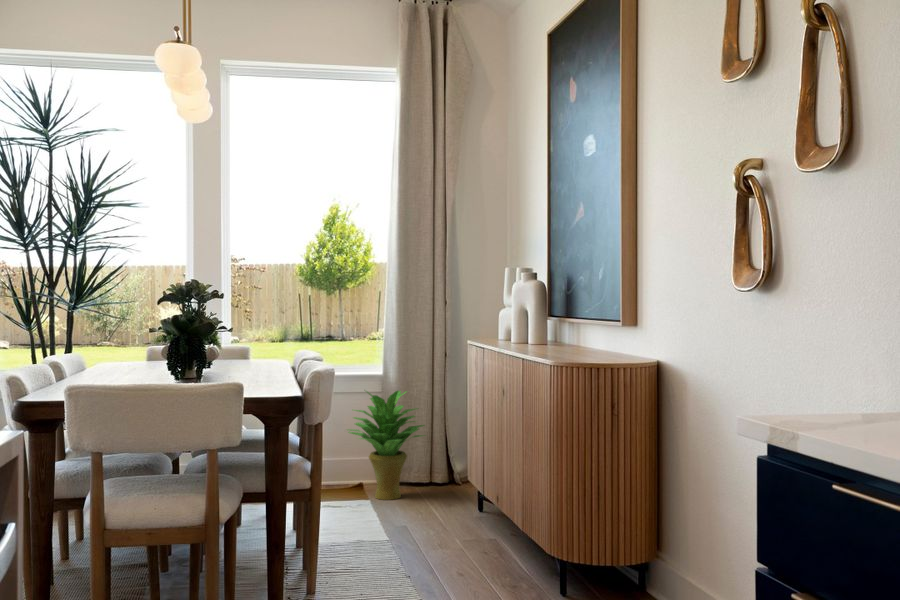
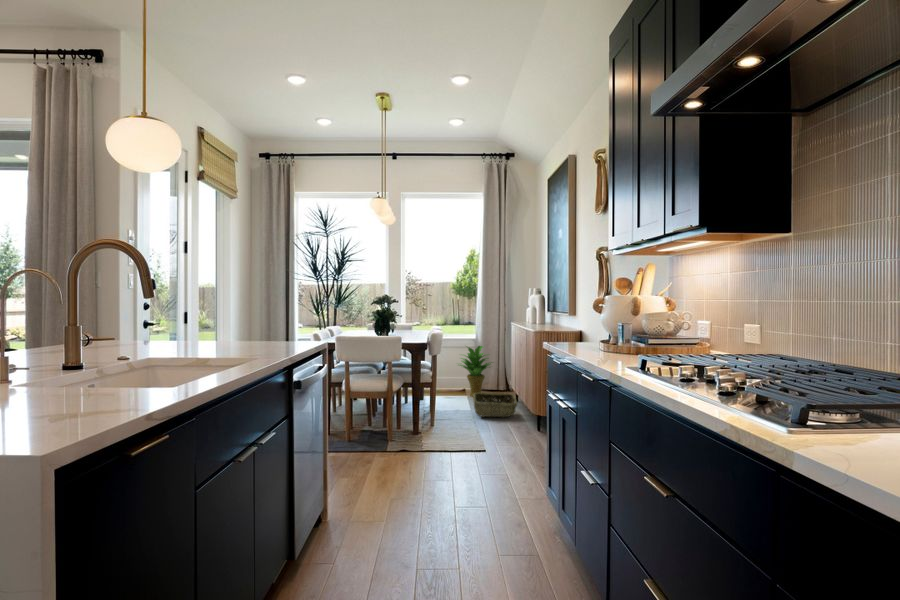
woven basket: none [396,498,499,557] -> present [473,393,517,417]

